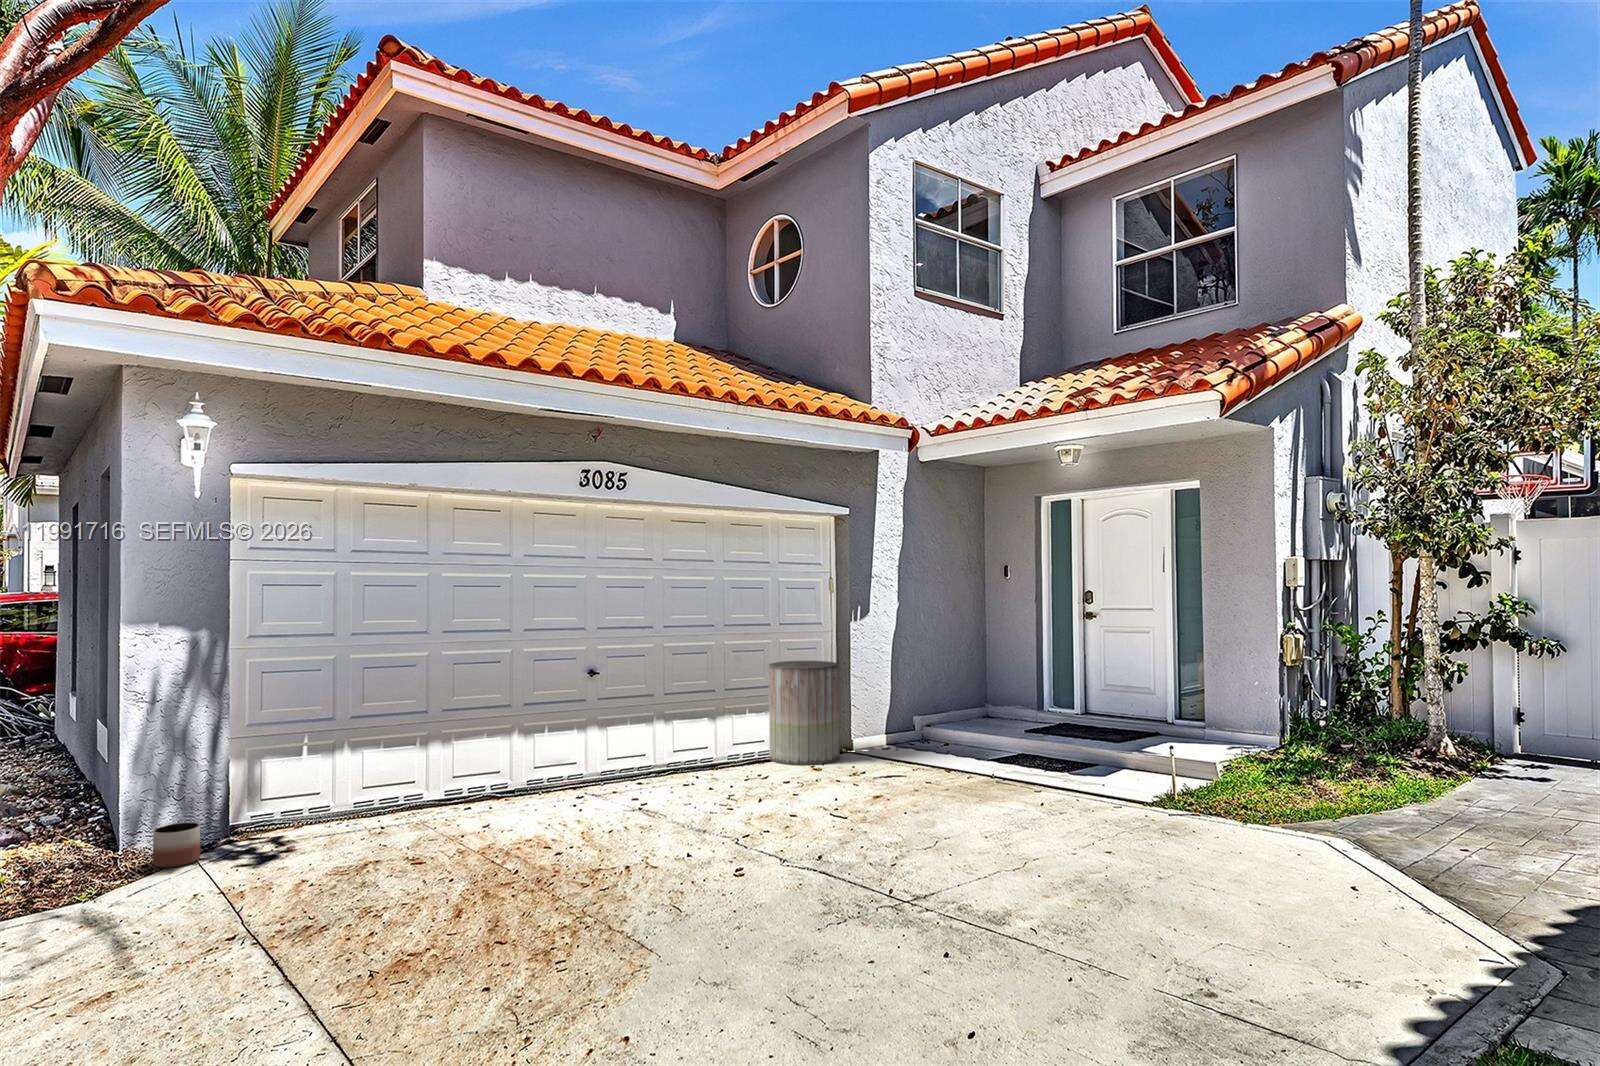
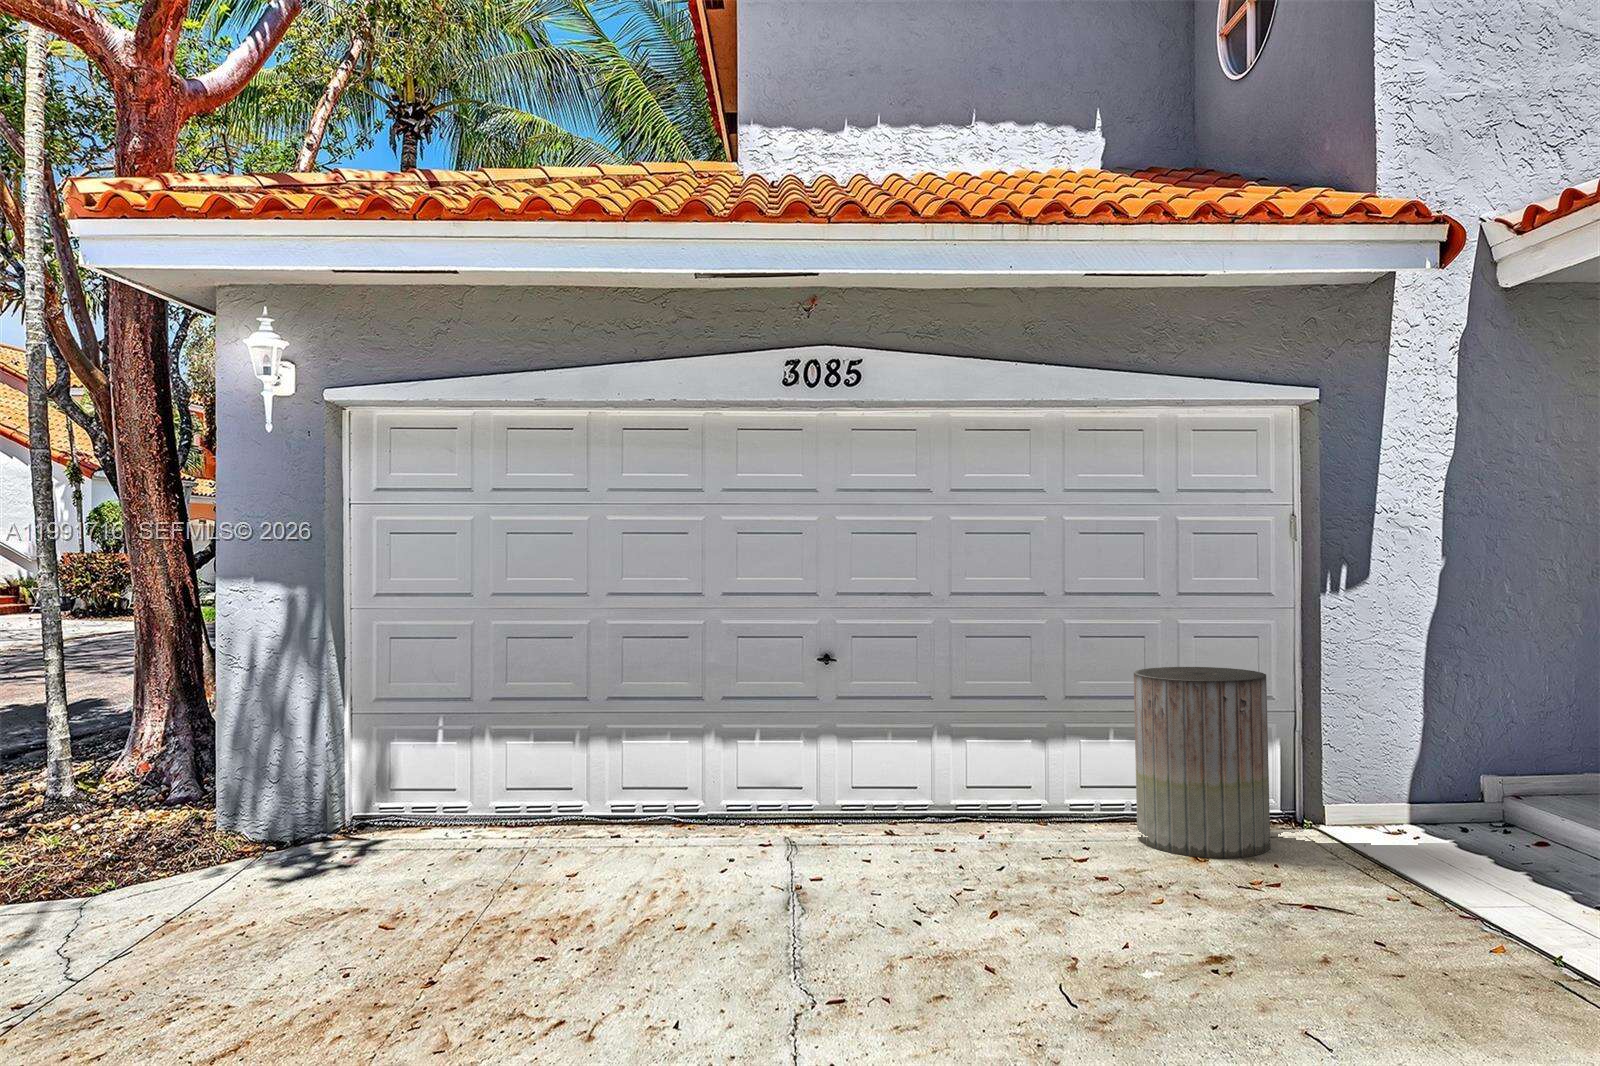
planter: present [153,822,200,868] -> none [246,802,297,851]

